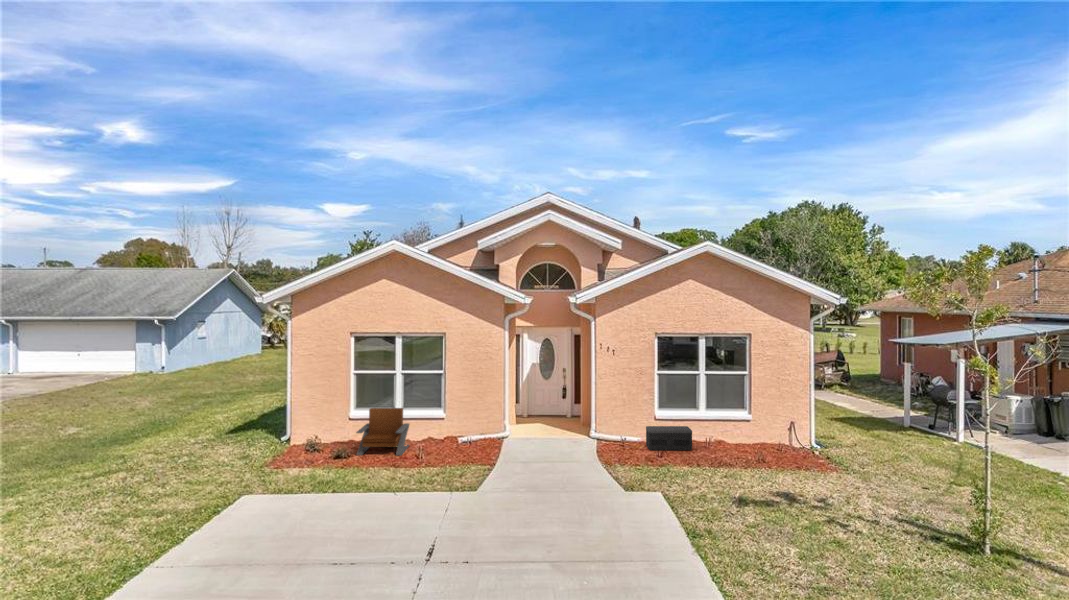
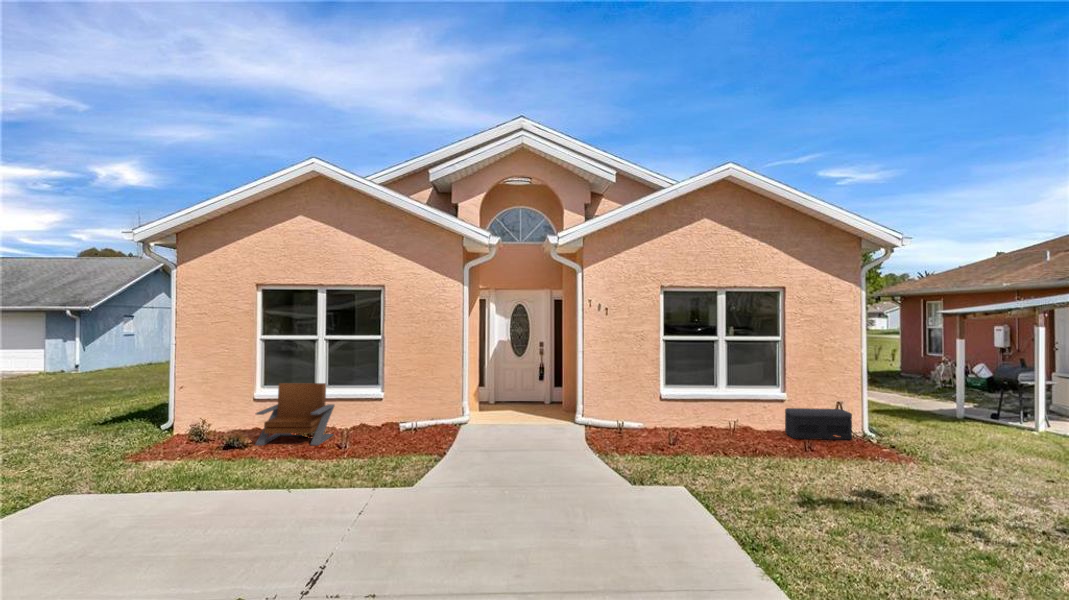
storage bench: present [646,426,692,451] -> present [785,408,852,440]

